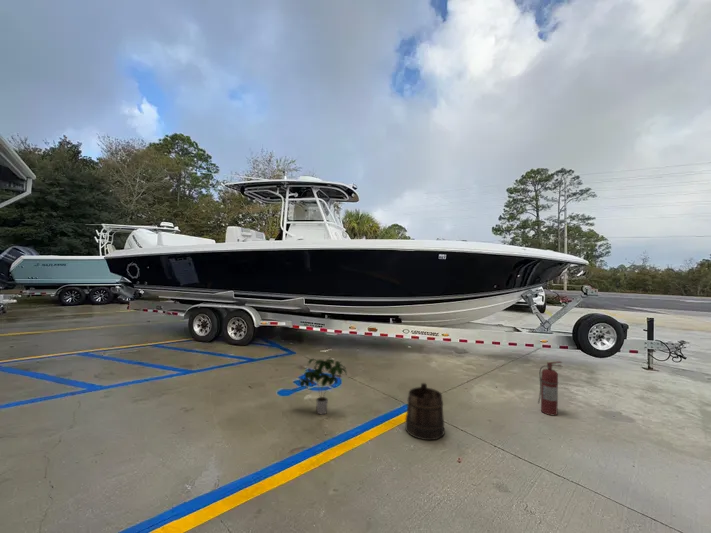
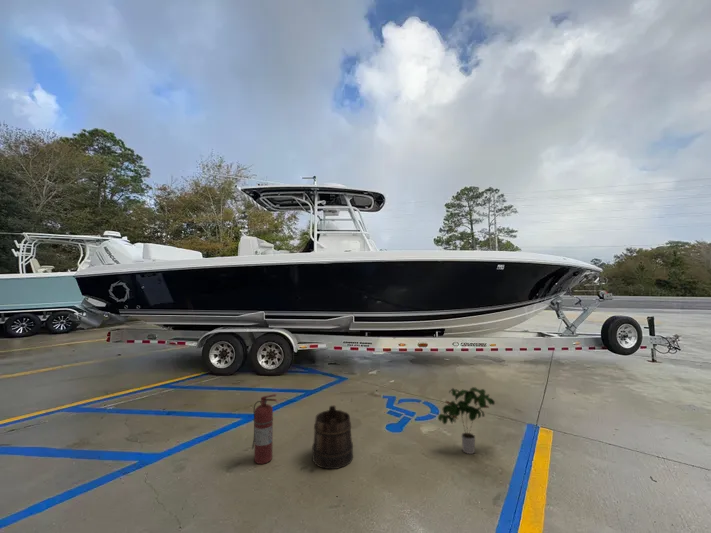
fire extinguisher: present [538,362,561,415] -> present [252,394,276,464]
bucket: present [406,383,444,440] -> present [312,406,353,469]

